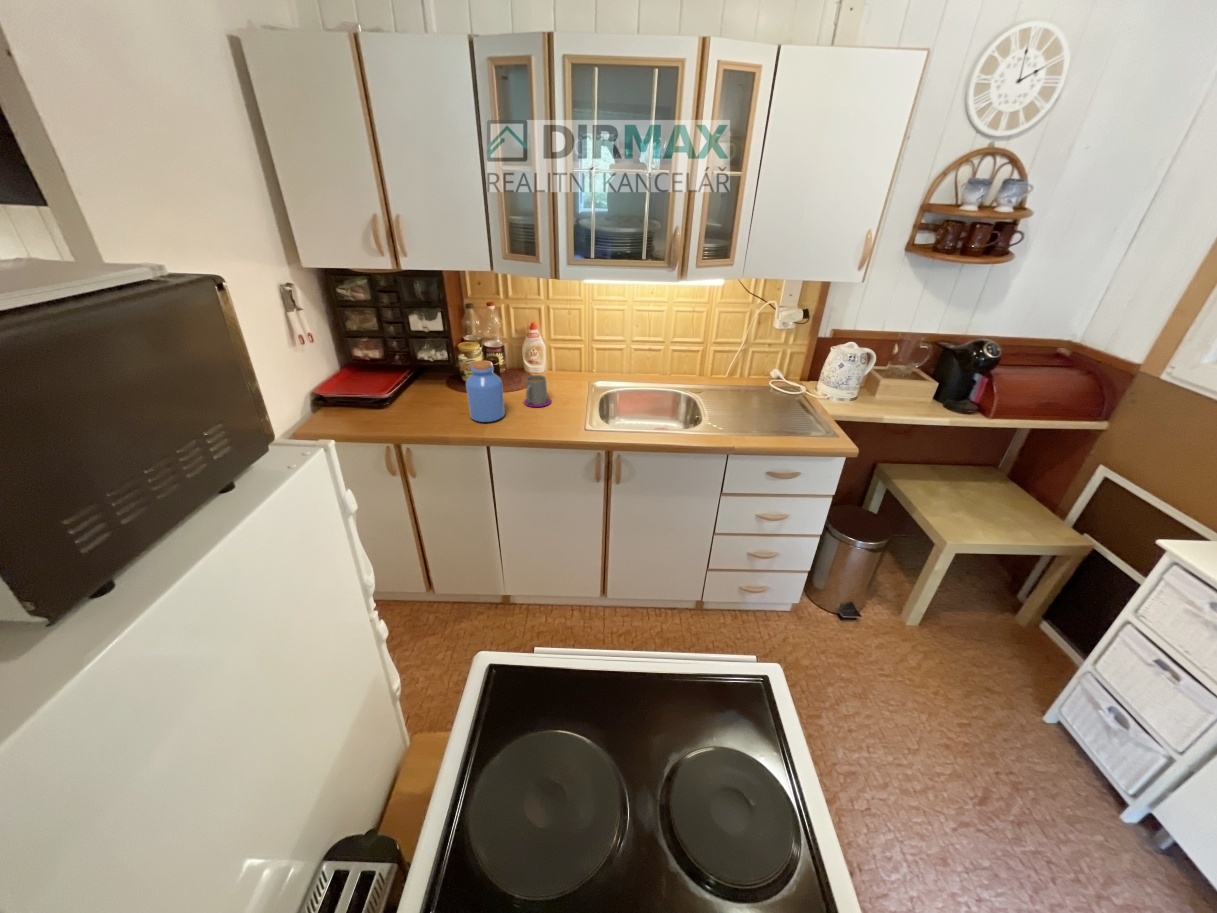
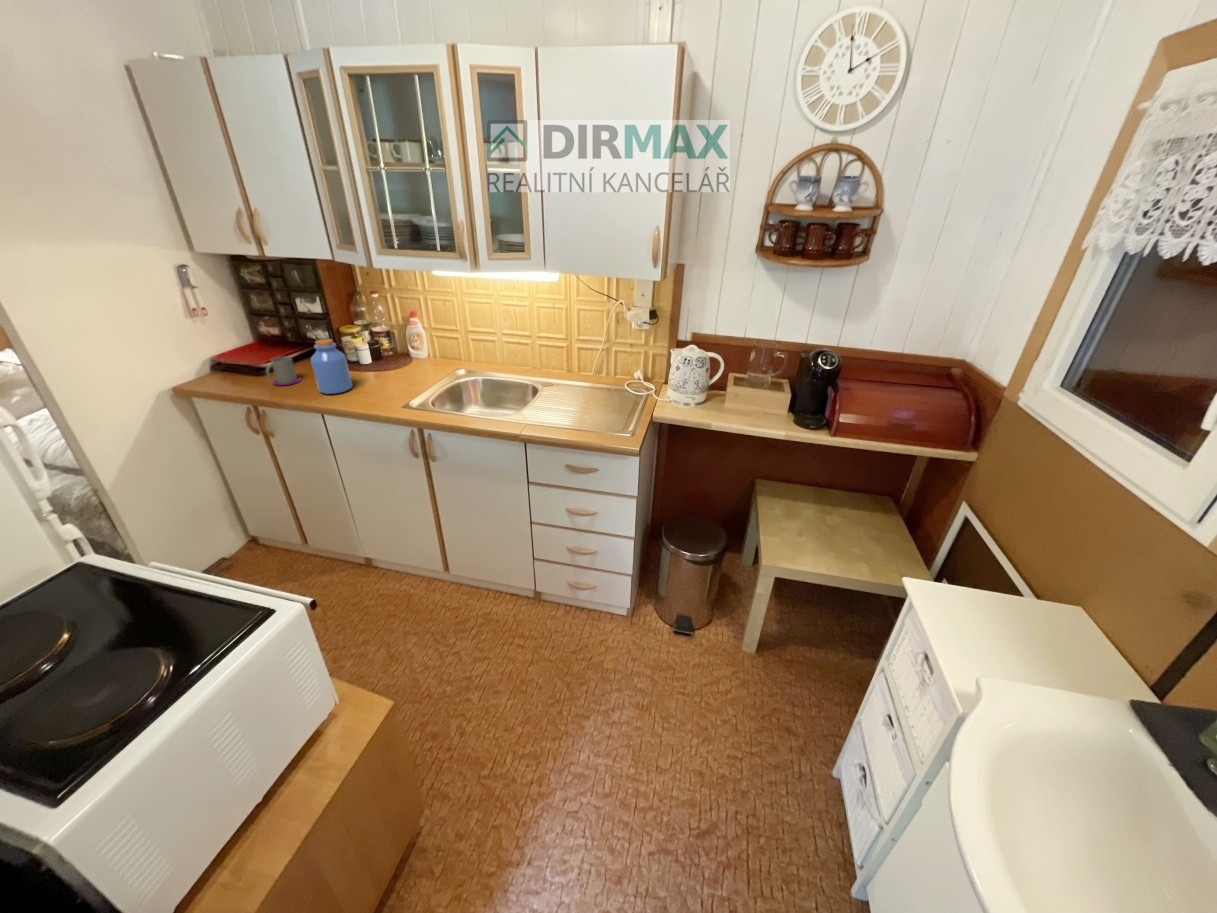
mug: present [524,375,551,407] -> present [266,357,301,385]

